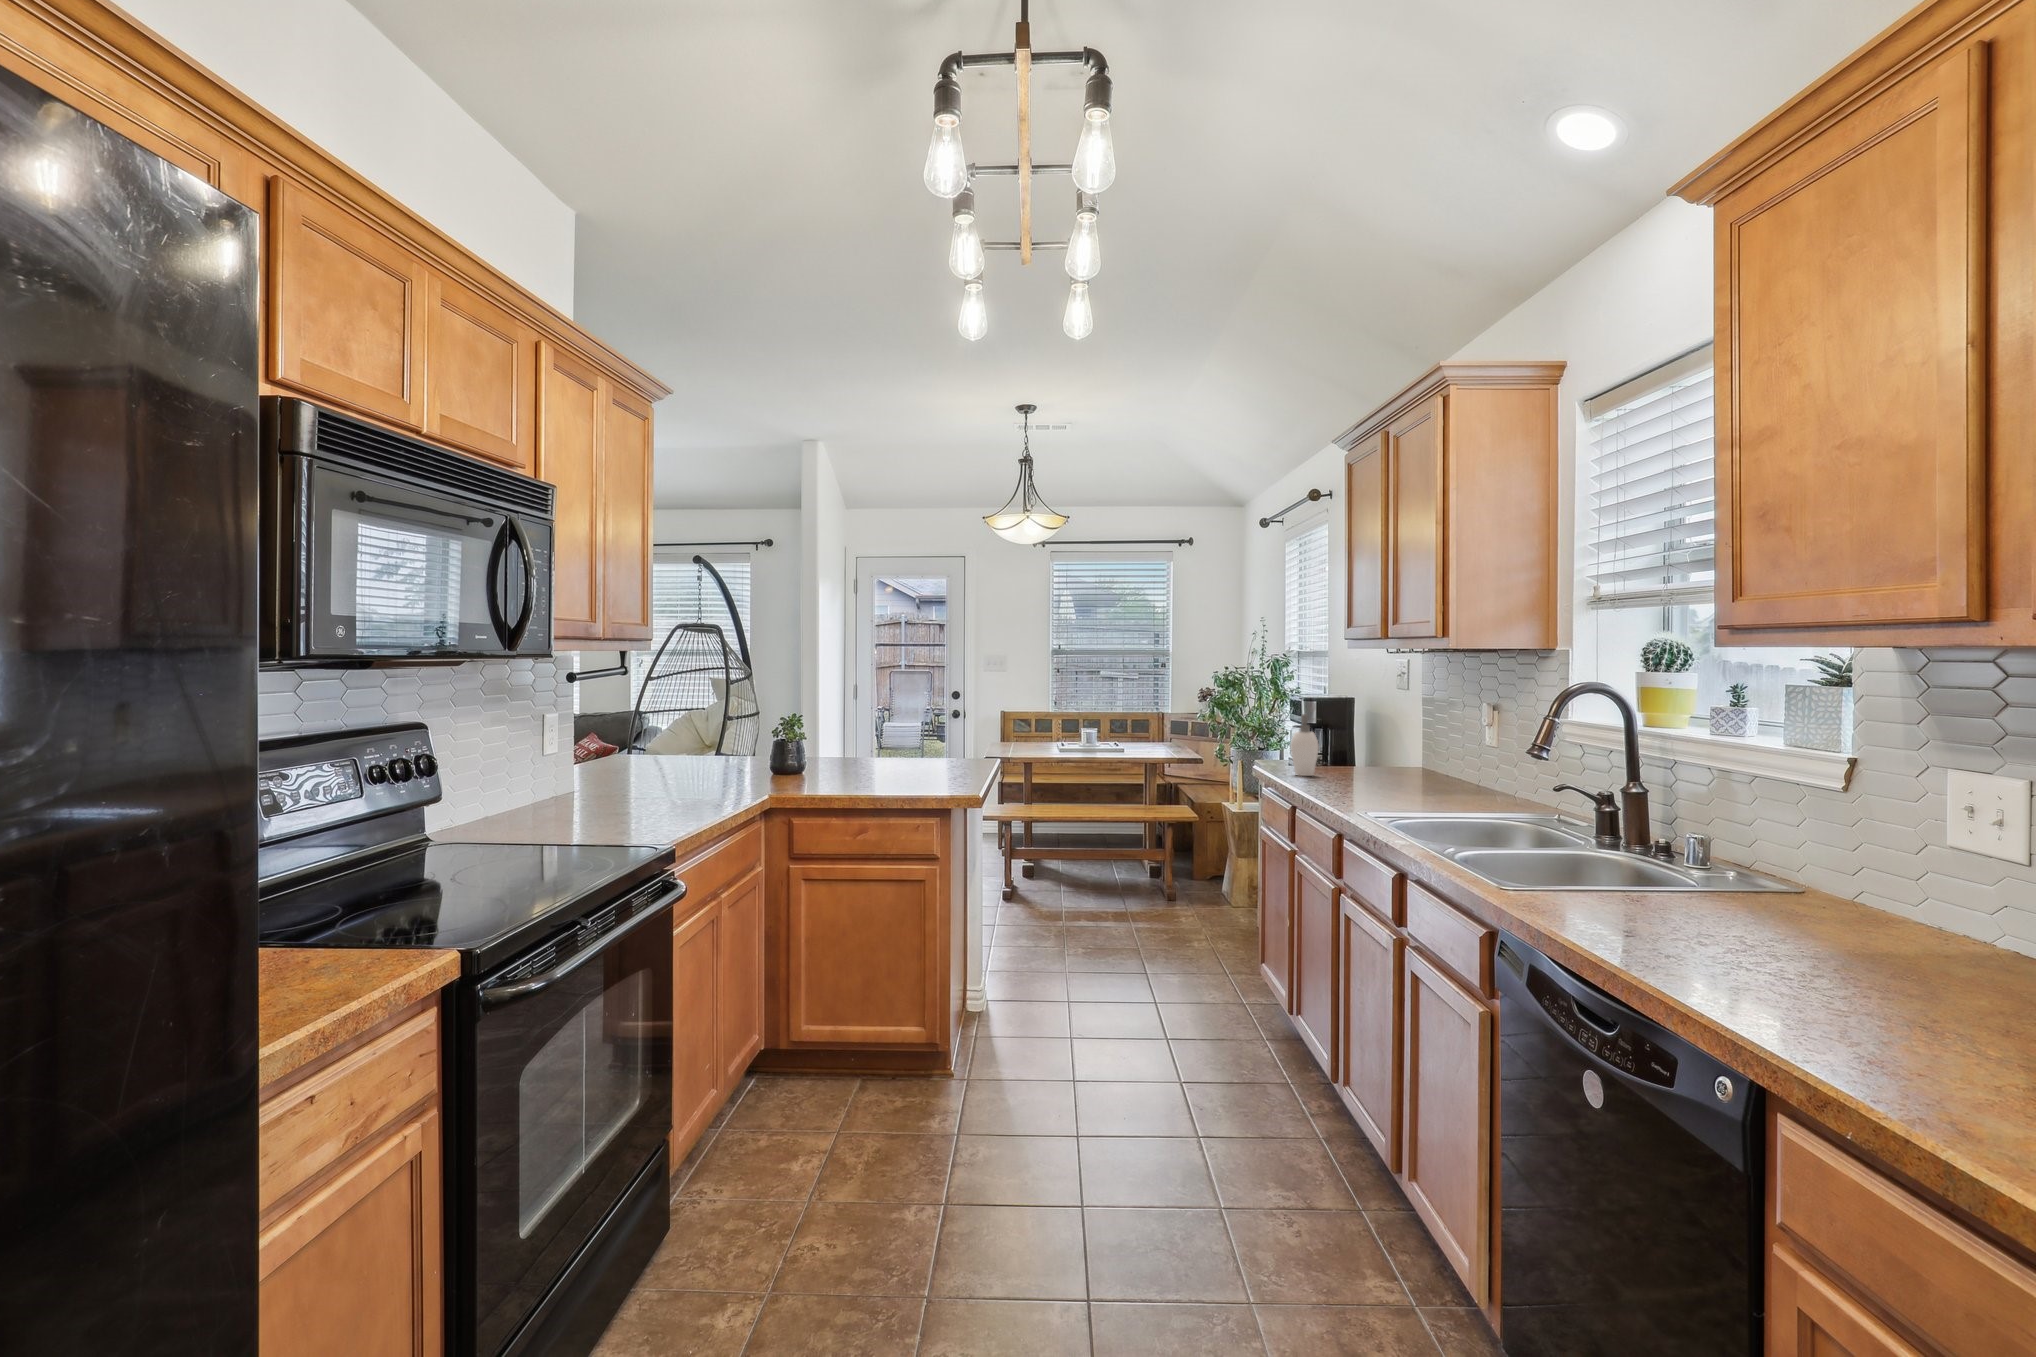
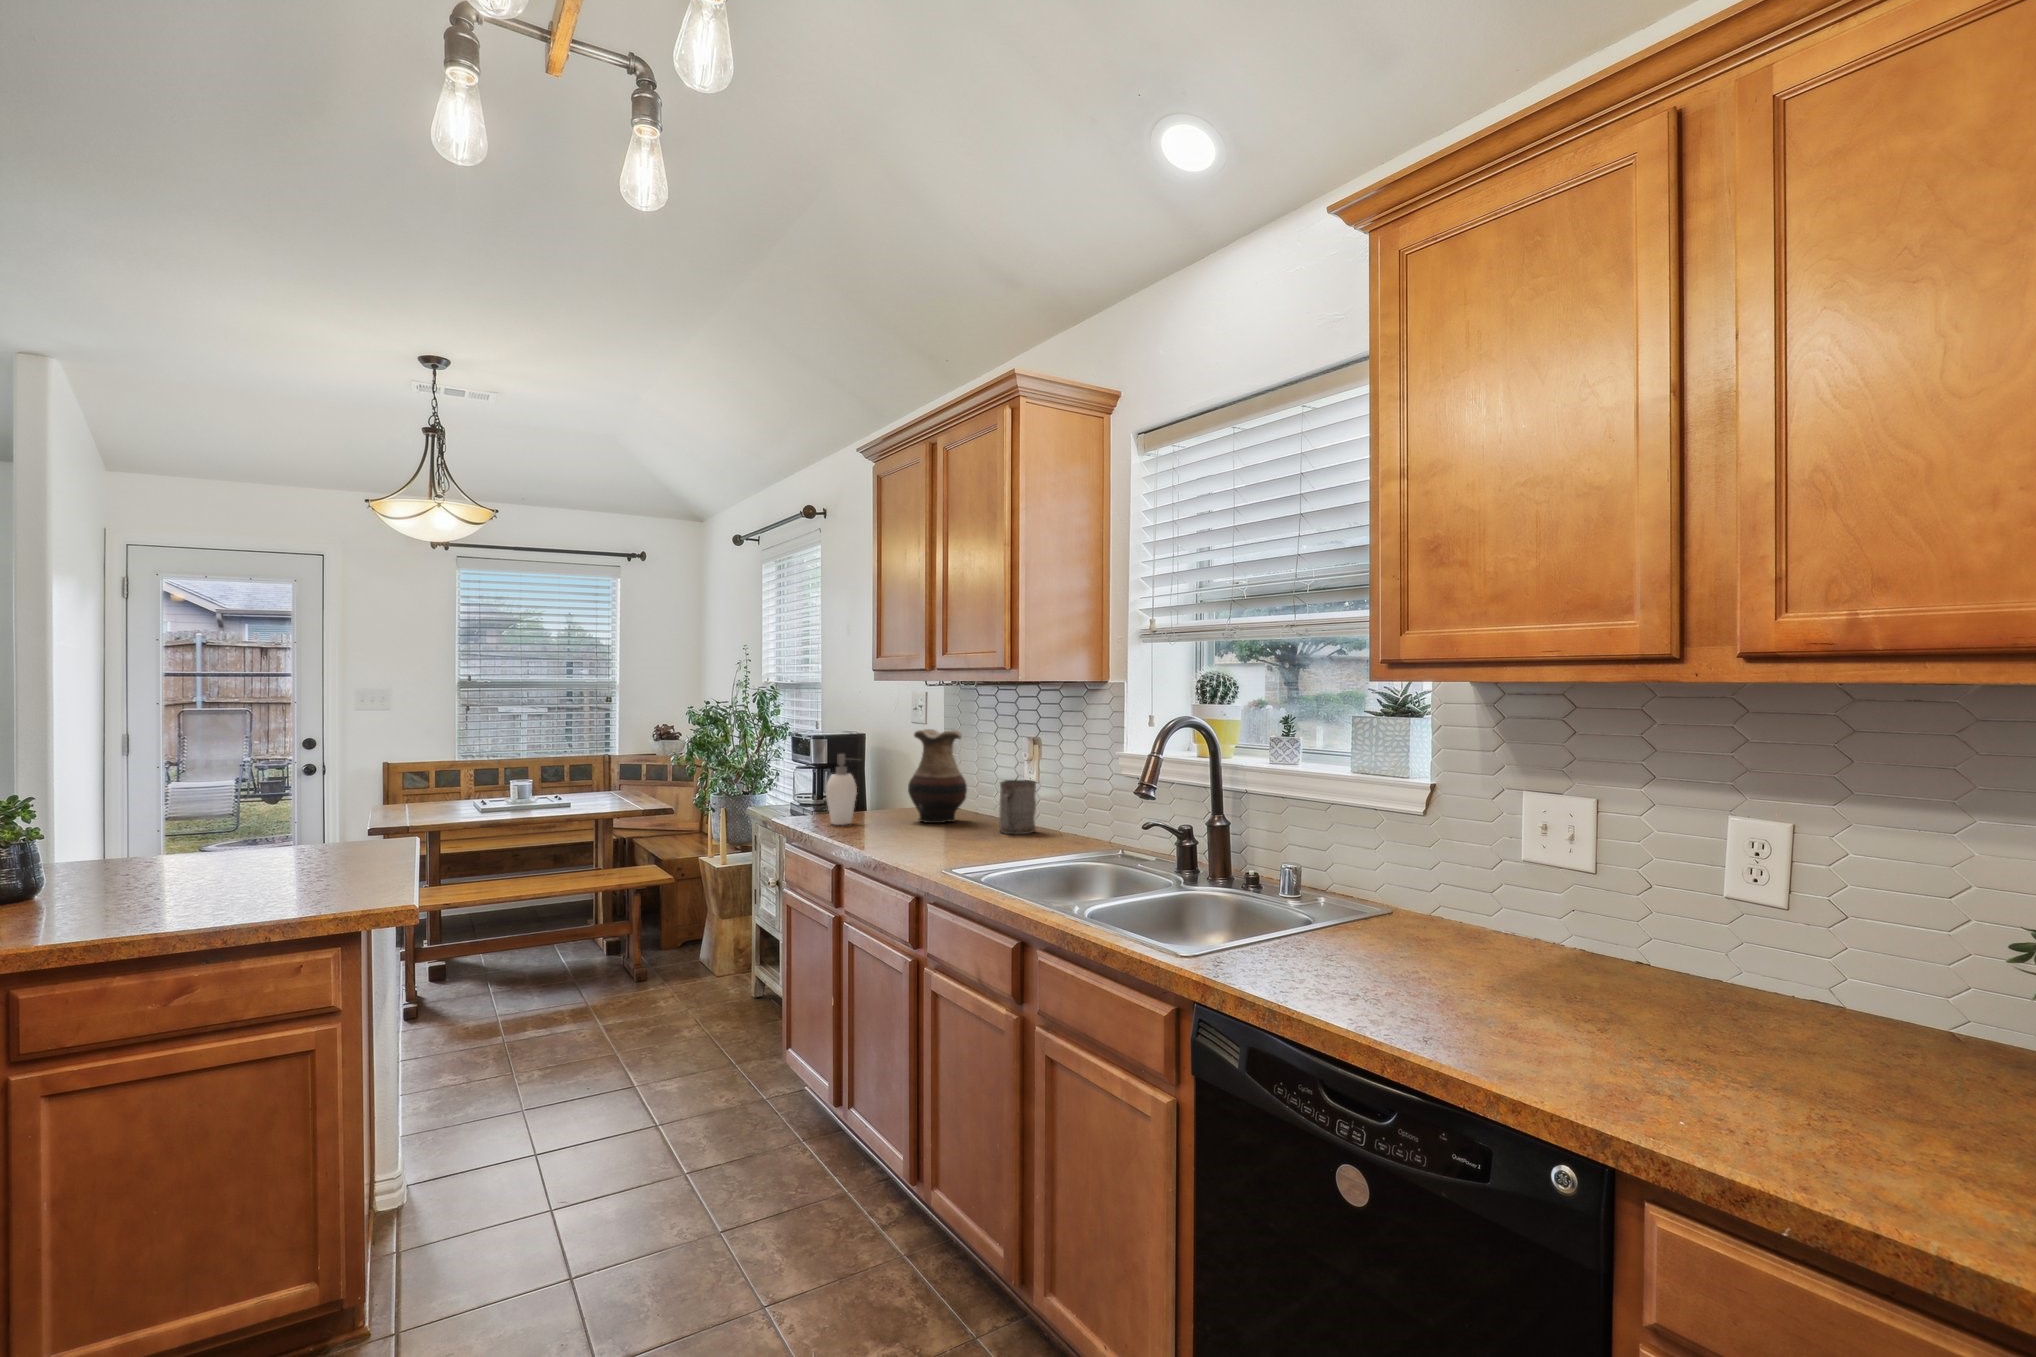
vase: none [1367,694,1427,782] -> present [908,729,967,823]
mug: none [1445,744,1487,797] -> present [999,780,1036,834]

